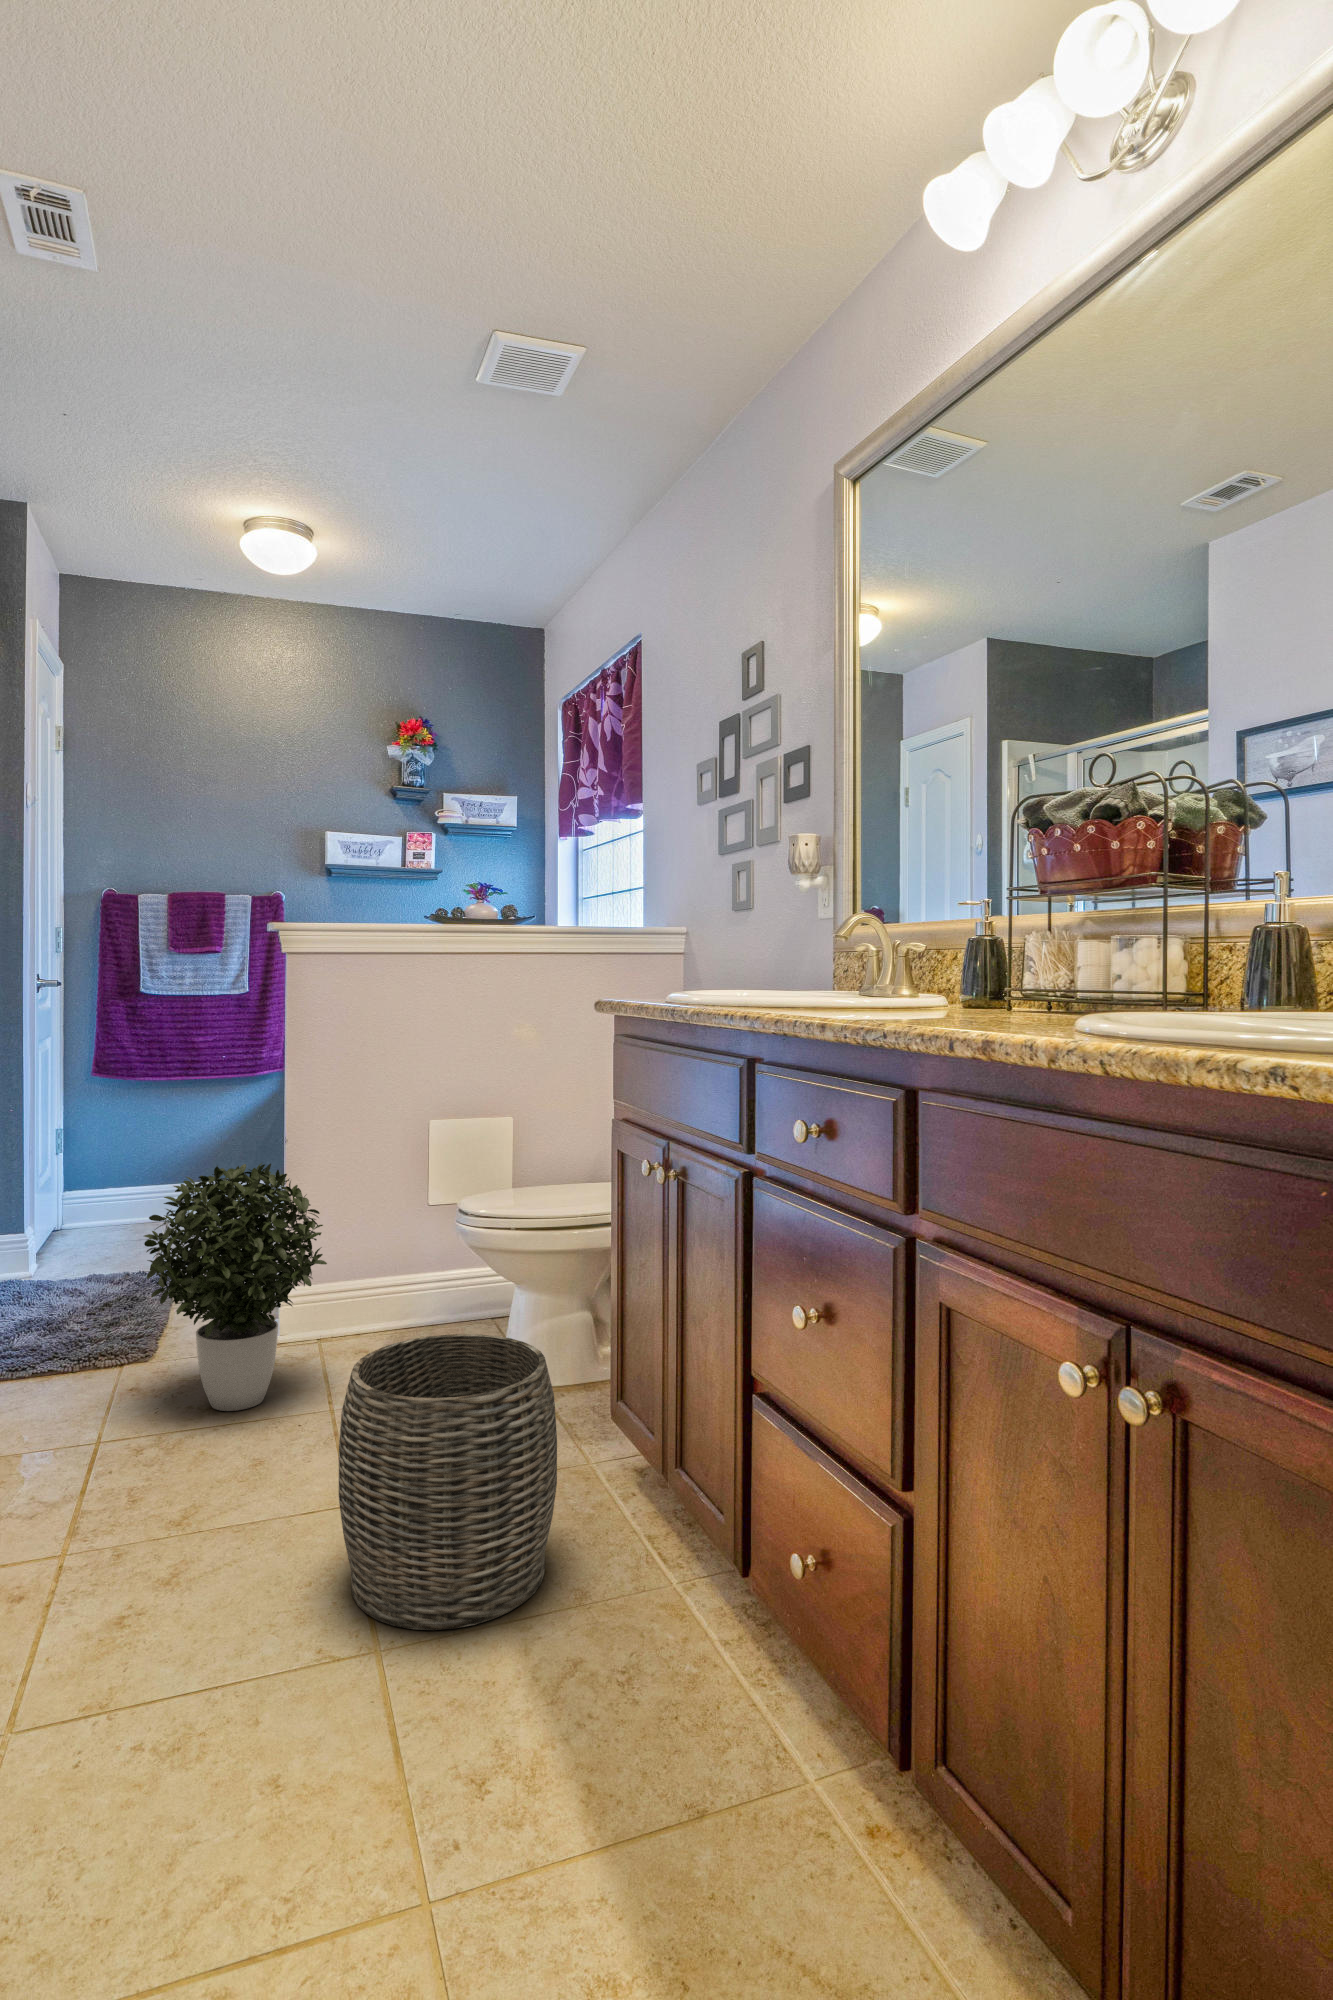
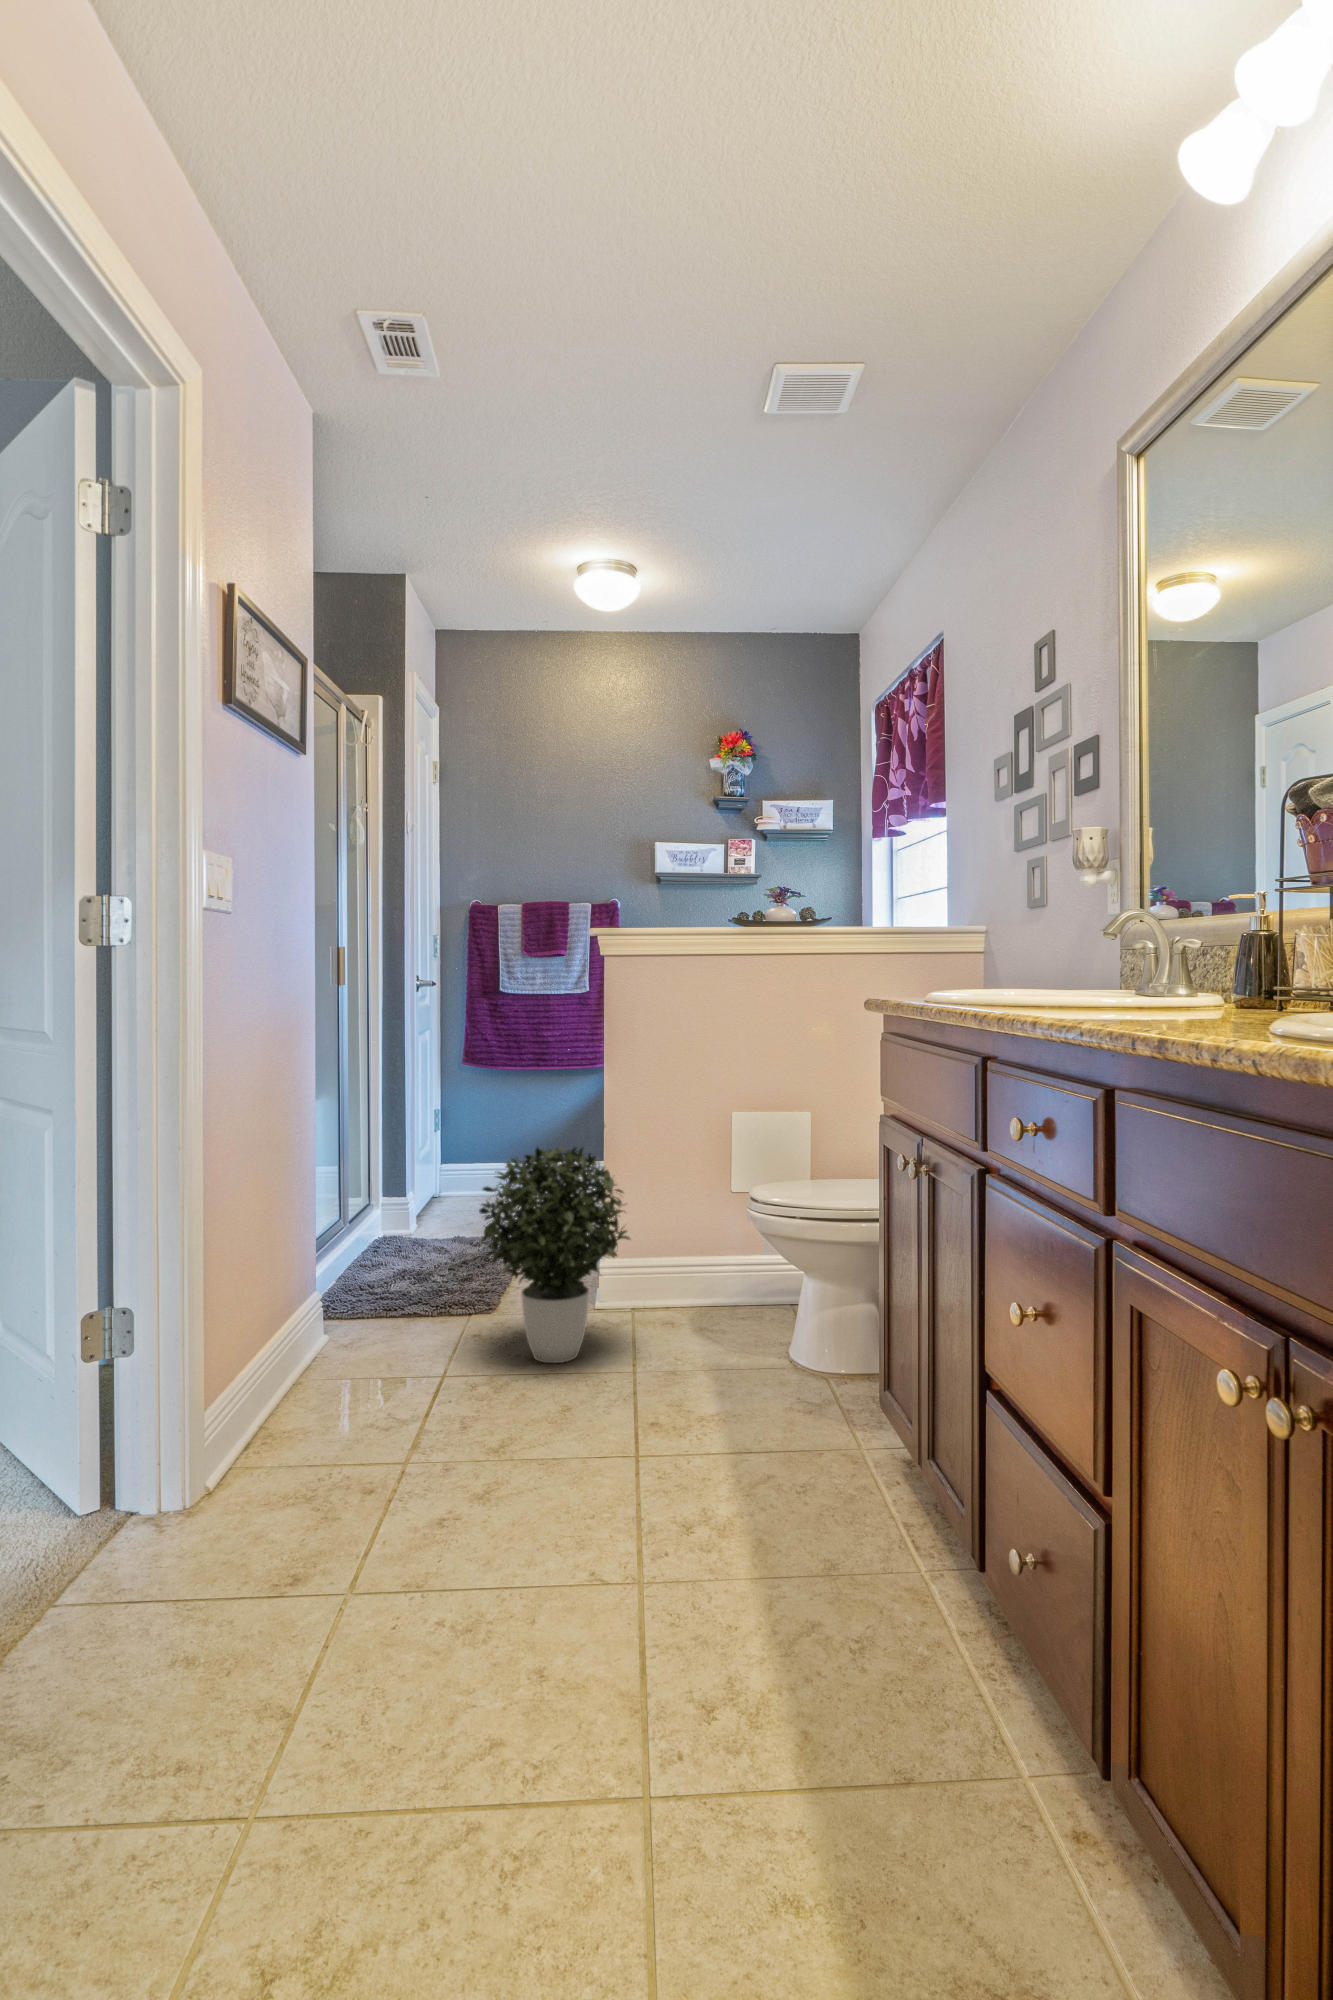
woven basket: present [339,1334,557,1630] -> none [612,1308,809,1574]

